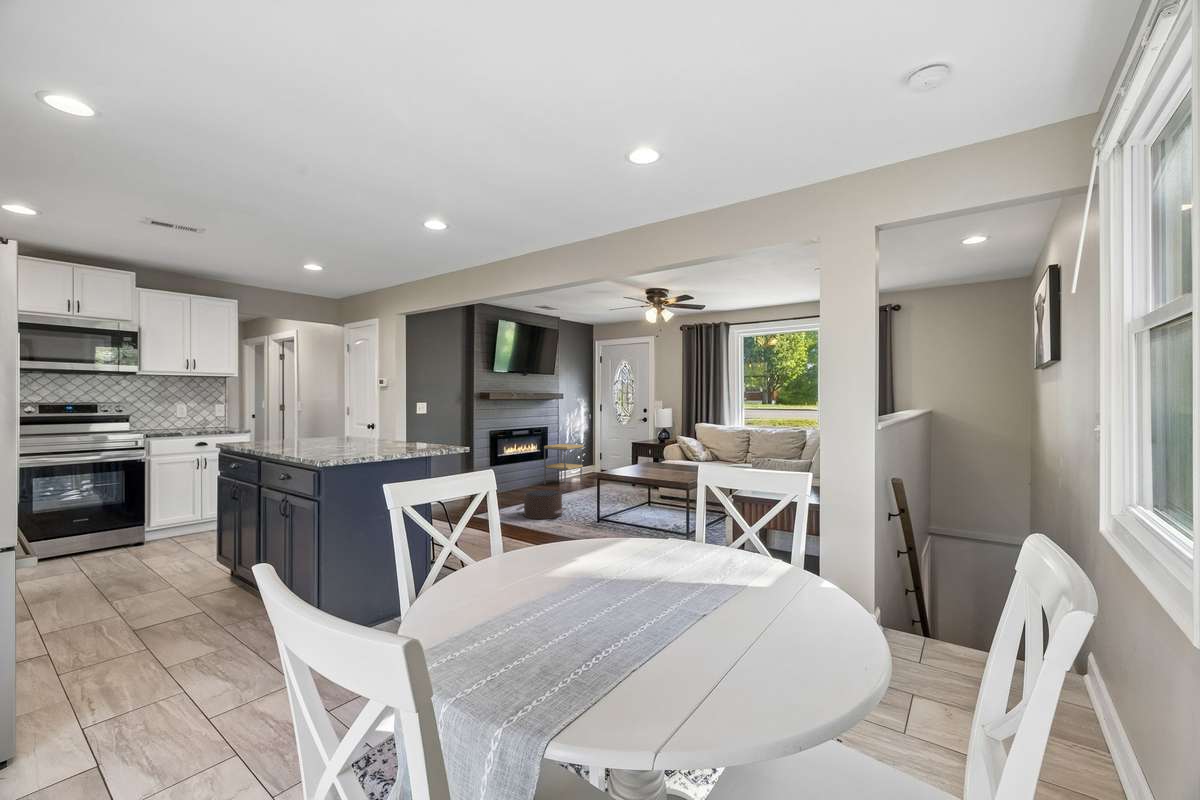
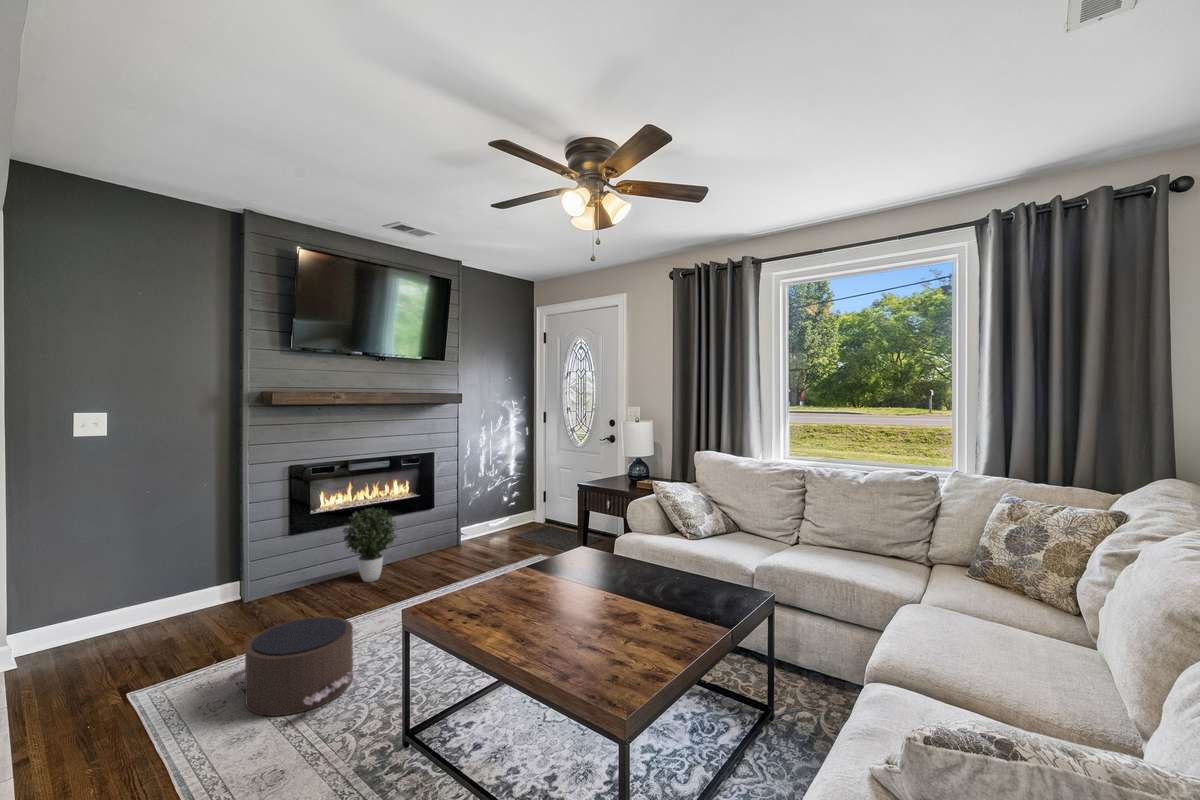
side table: present [544,444,584,487] -> none [422,481,495,565]
potted plant: none [514,454,541,492] -> present [343,508,397,582]

